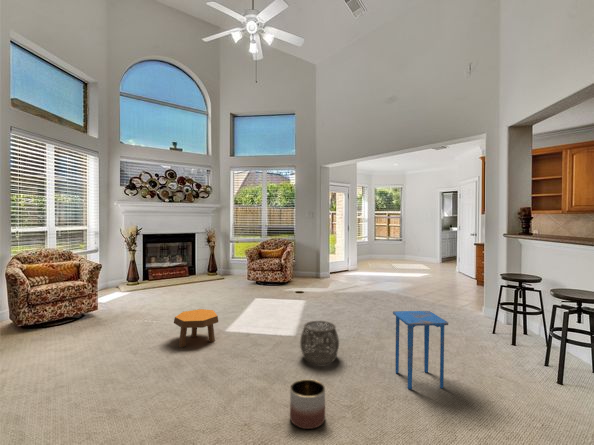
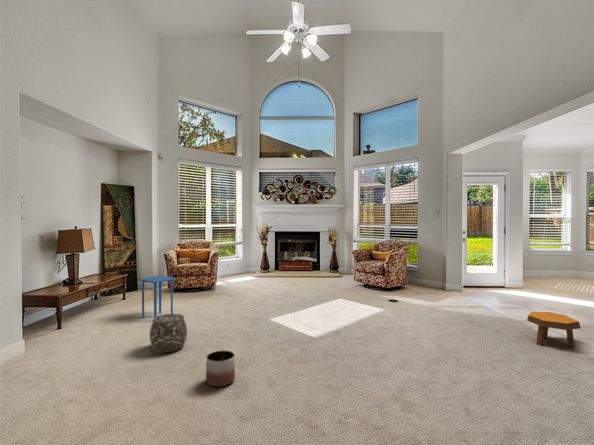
footstool: present [174,309,218,348] -> present [527,312,581,347]
side table: present [393,311,448,389] -> present [140,276,176,318]
woven basket: present [300,321,339,364] -> present [150,314,187,353]

